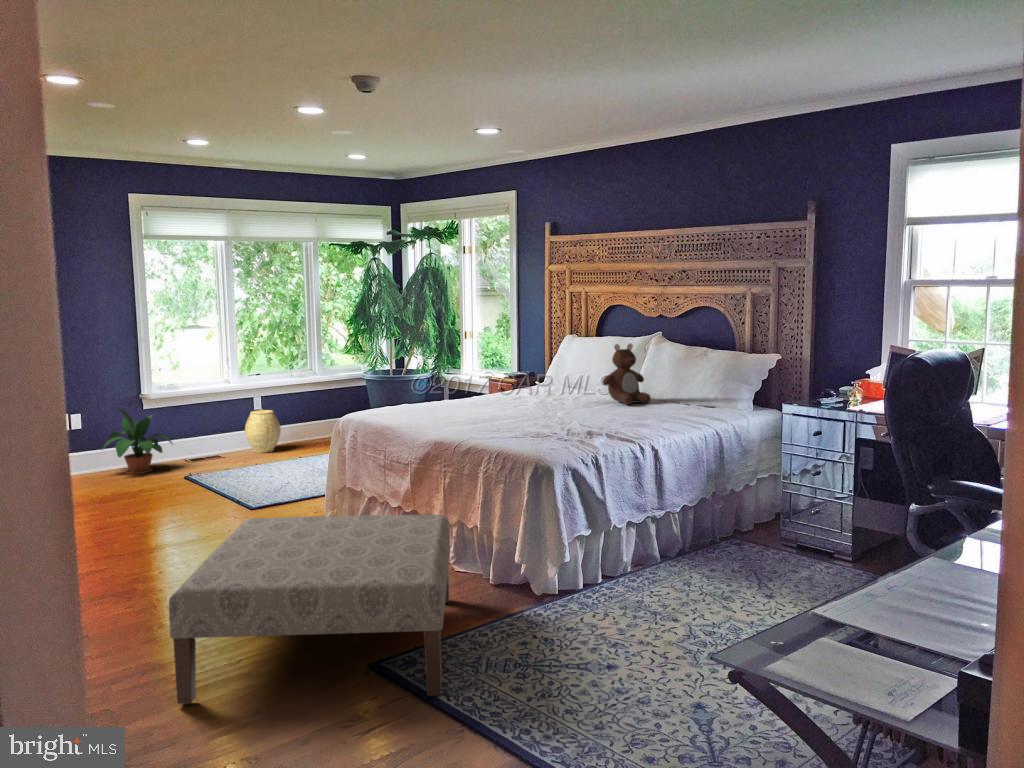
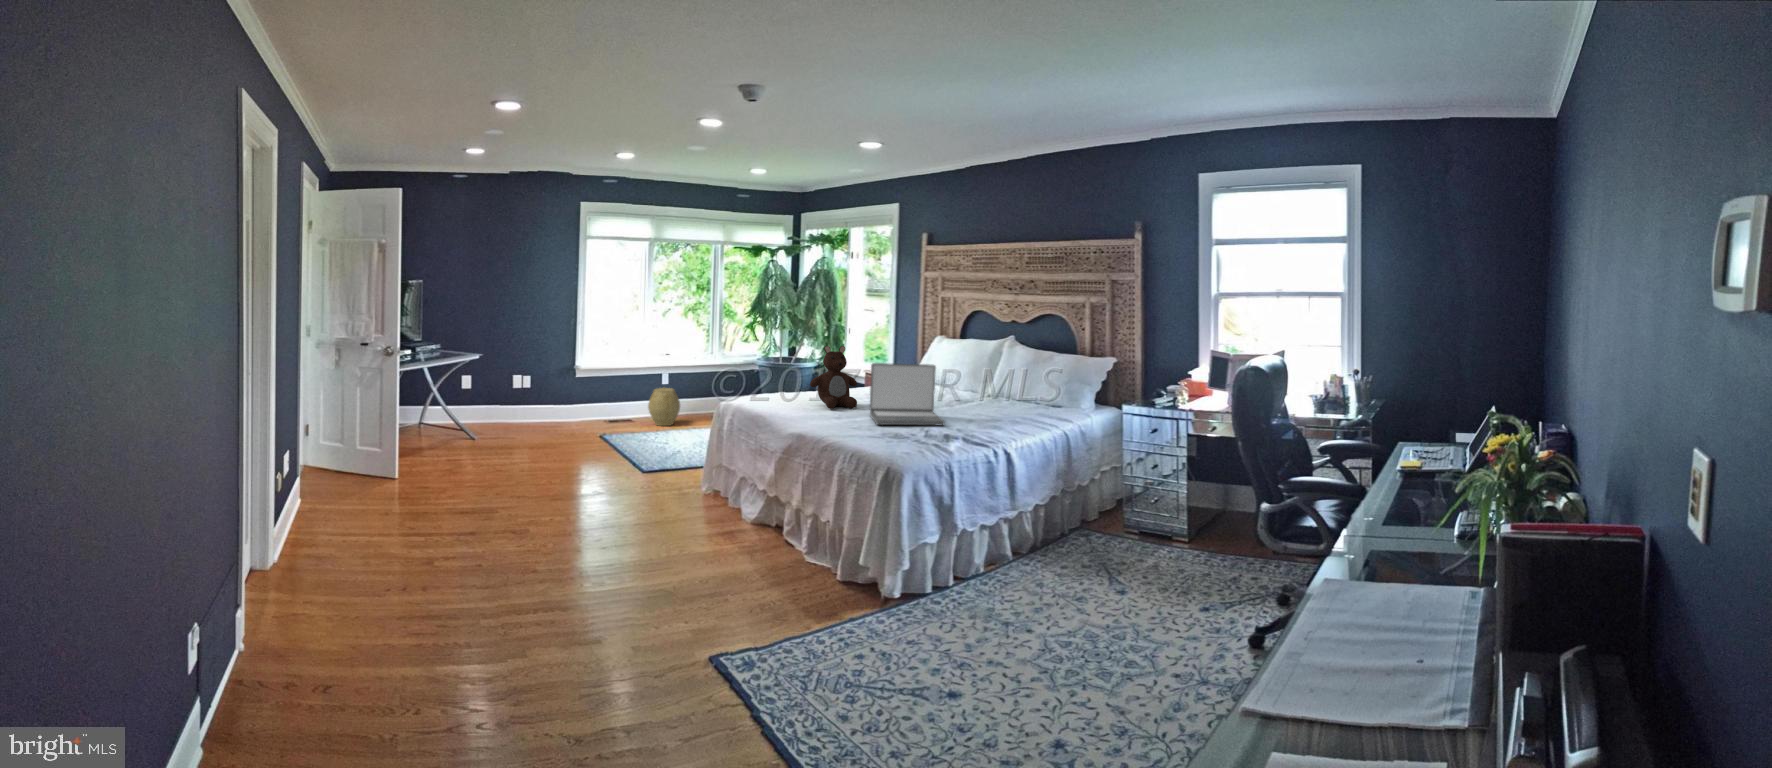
teddy bear: present [603,344,651,405] -> present [810,346,857,409]
laptop: none [504,367,584,431] -> present [870,363,944,425]
potted plant: present [103,408,172,474] -> none [513,379,580,439]
ottoman: present [169,514,450,705] -> none [461,500,799,720]

